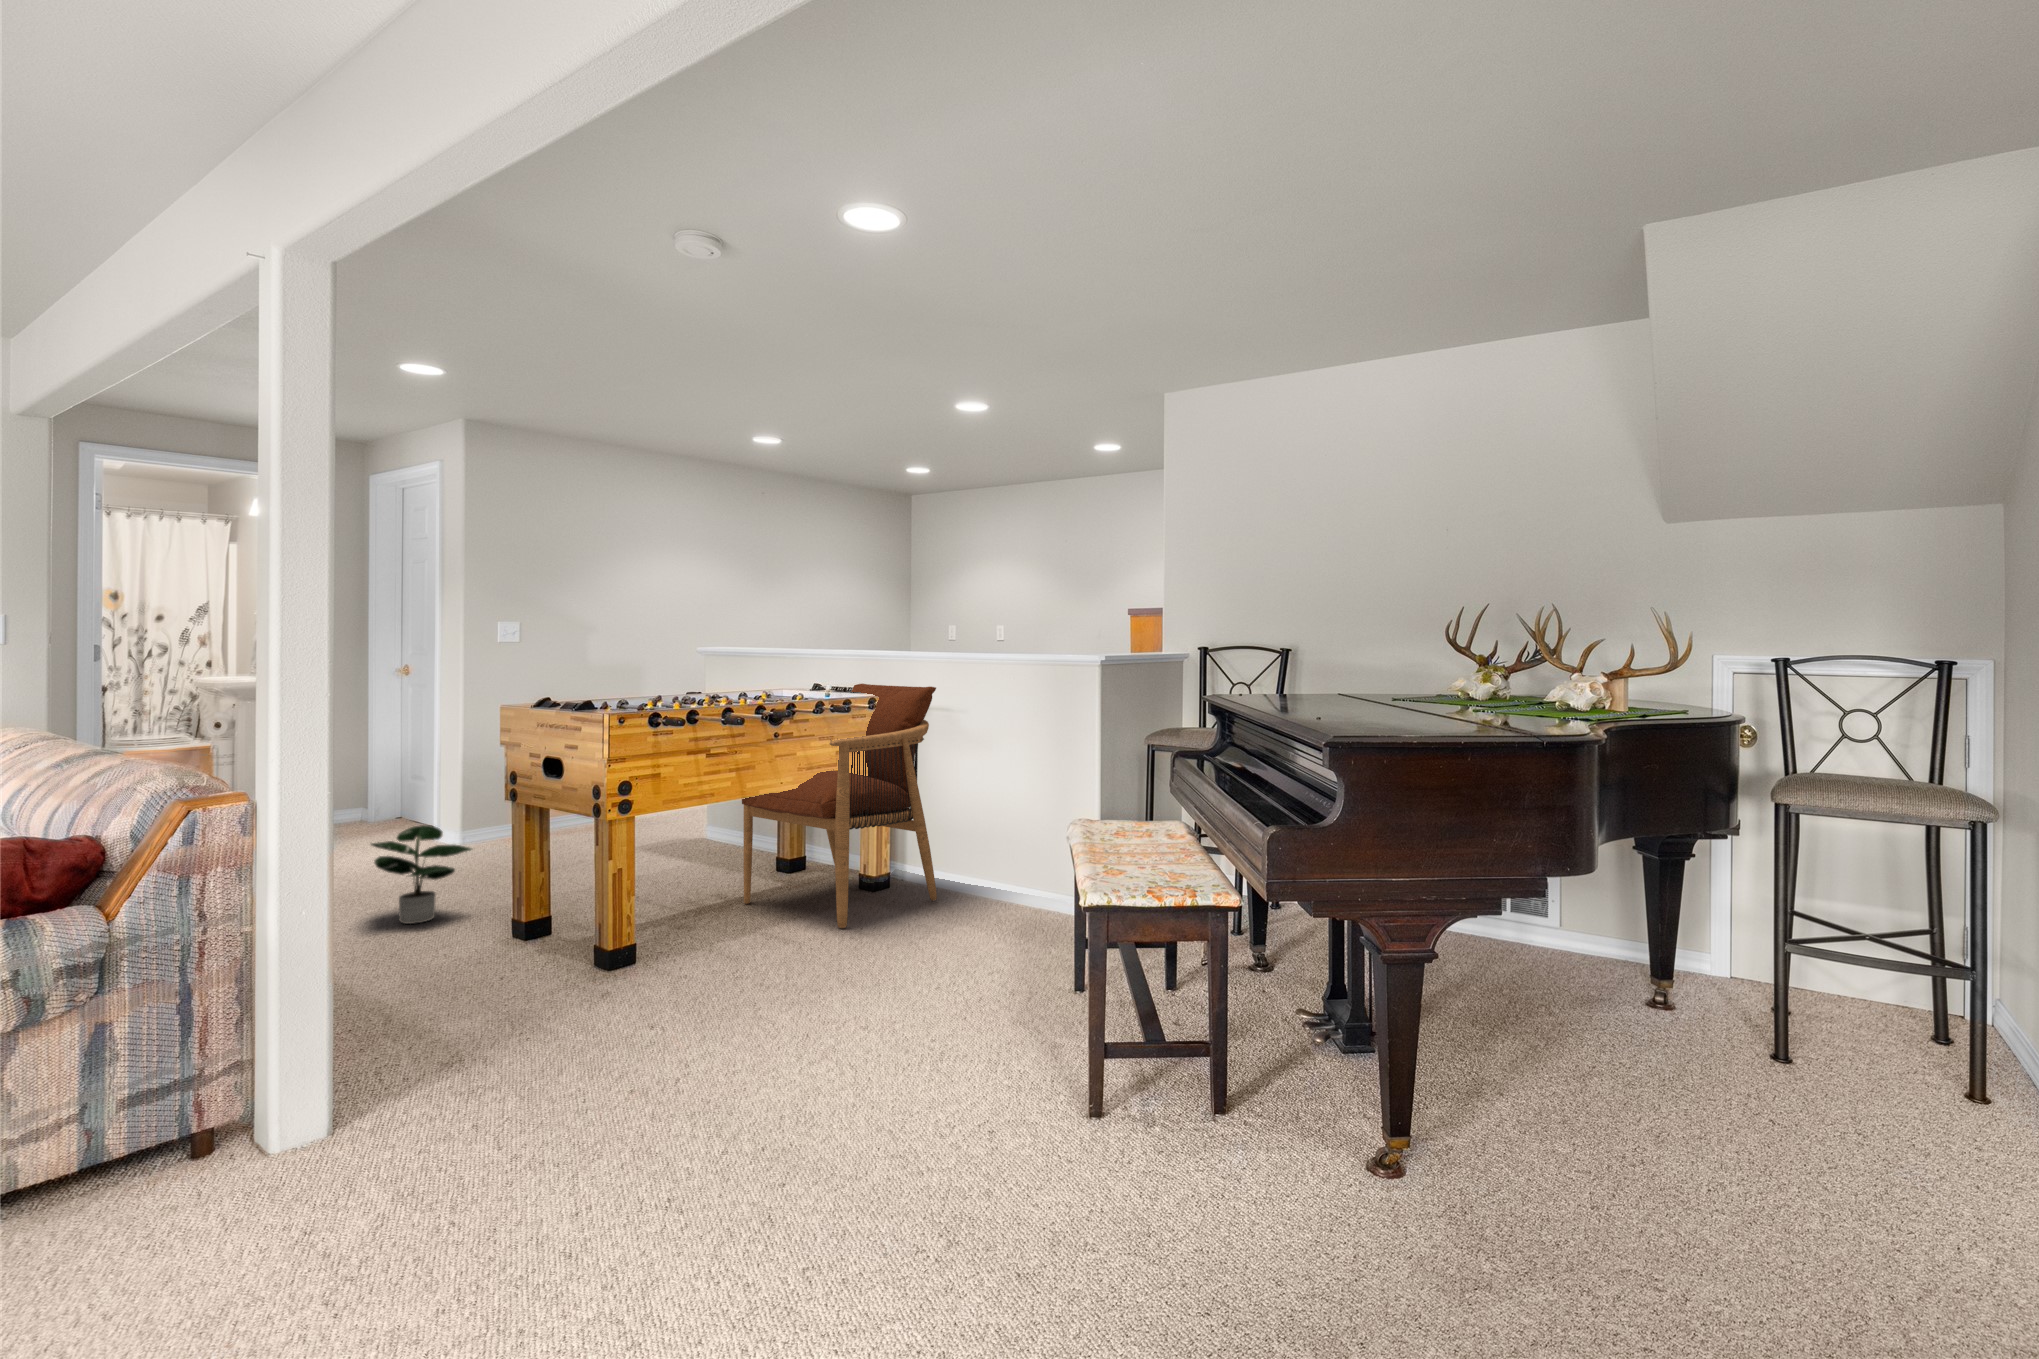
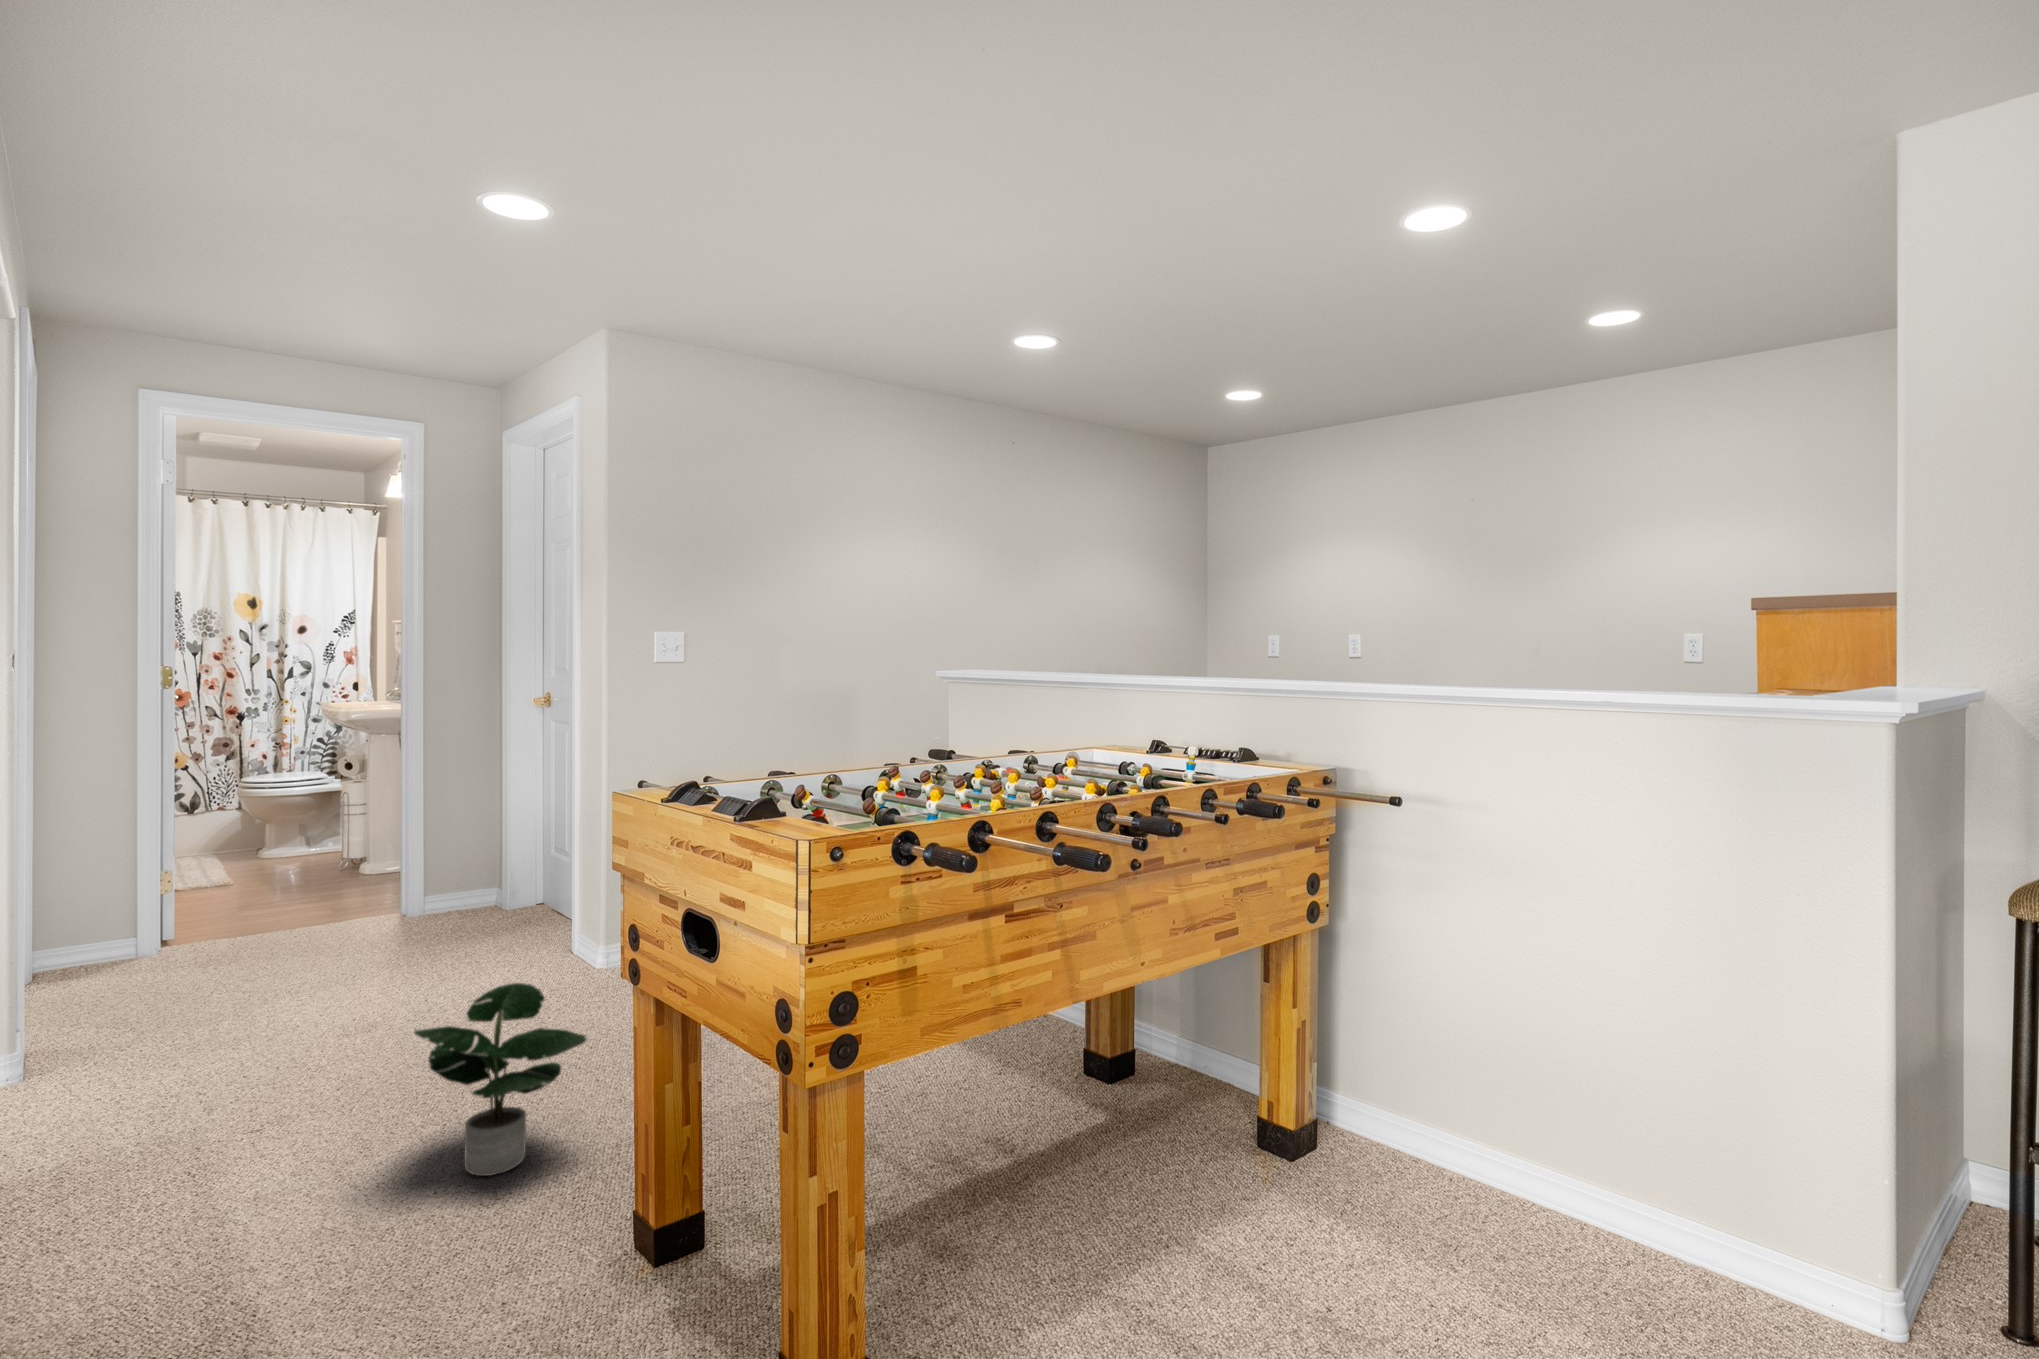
armchair: present [742,684,937,928] -> none [1032,746,1431,1300]

